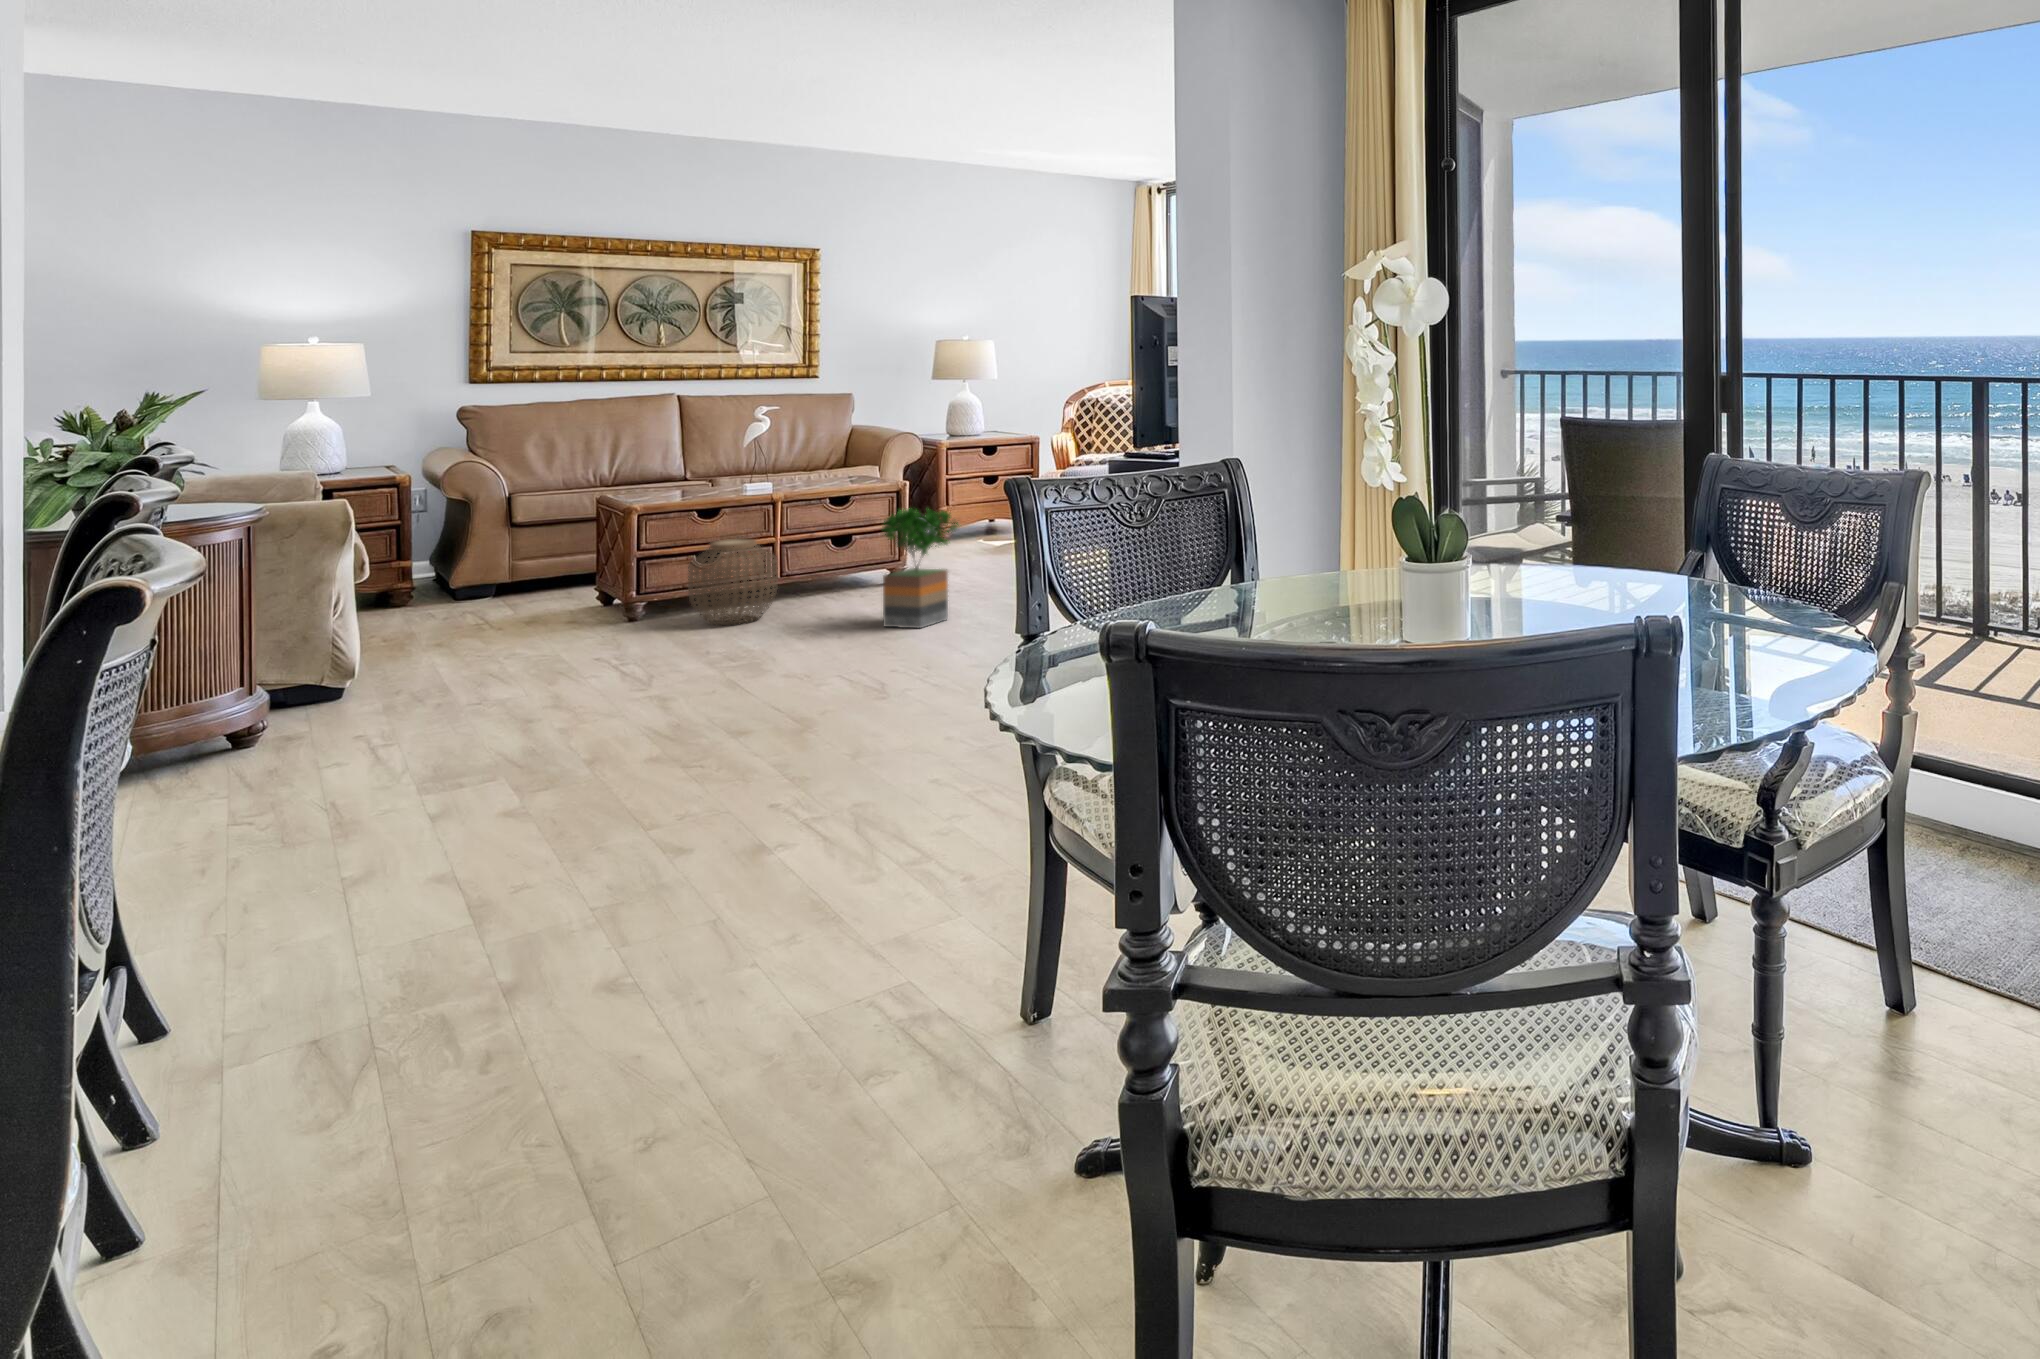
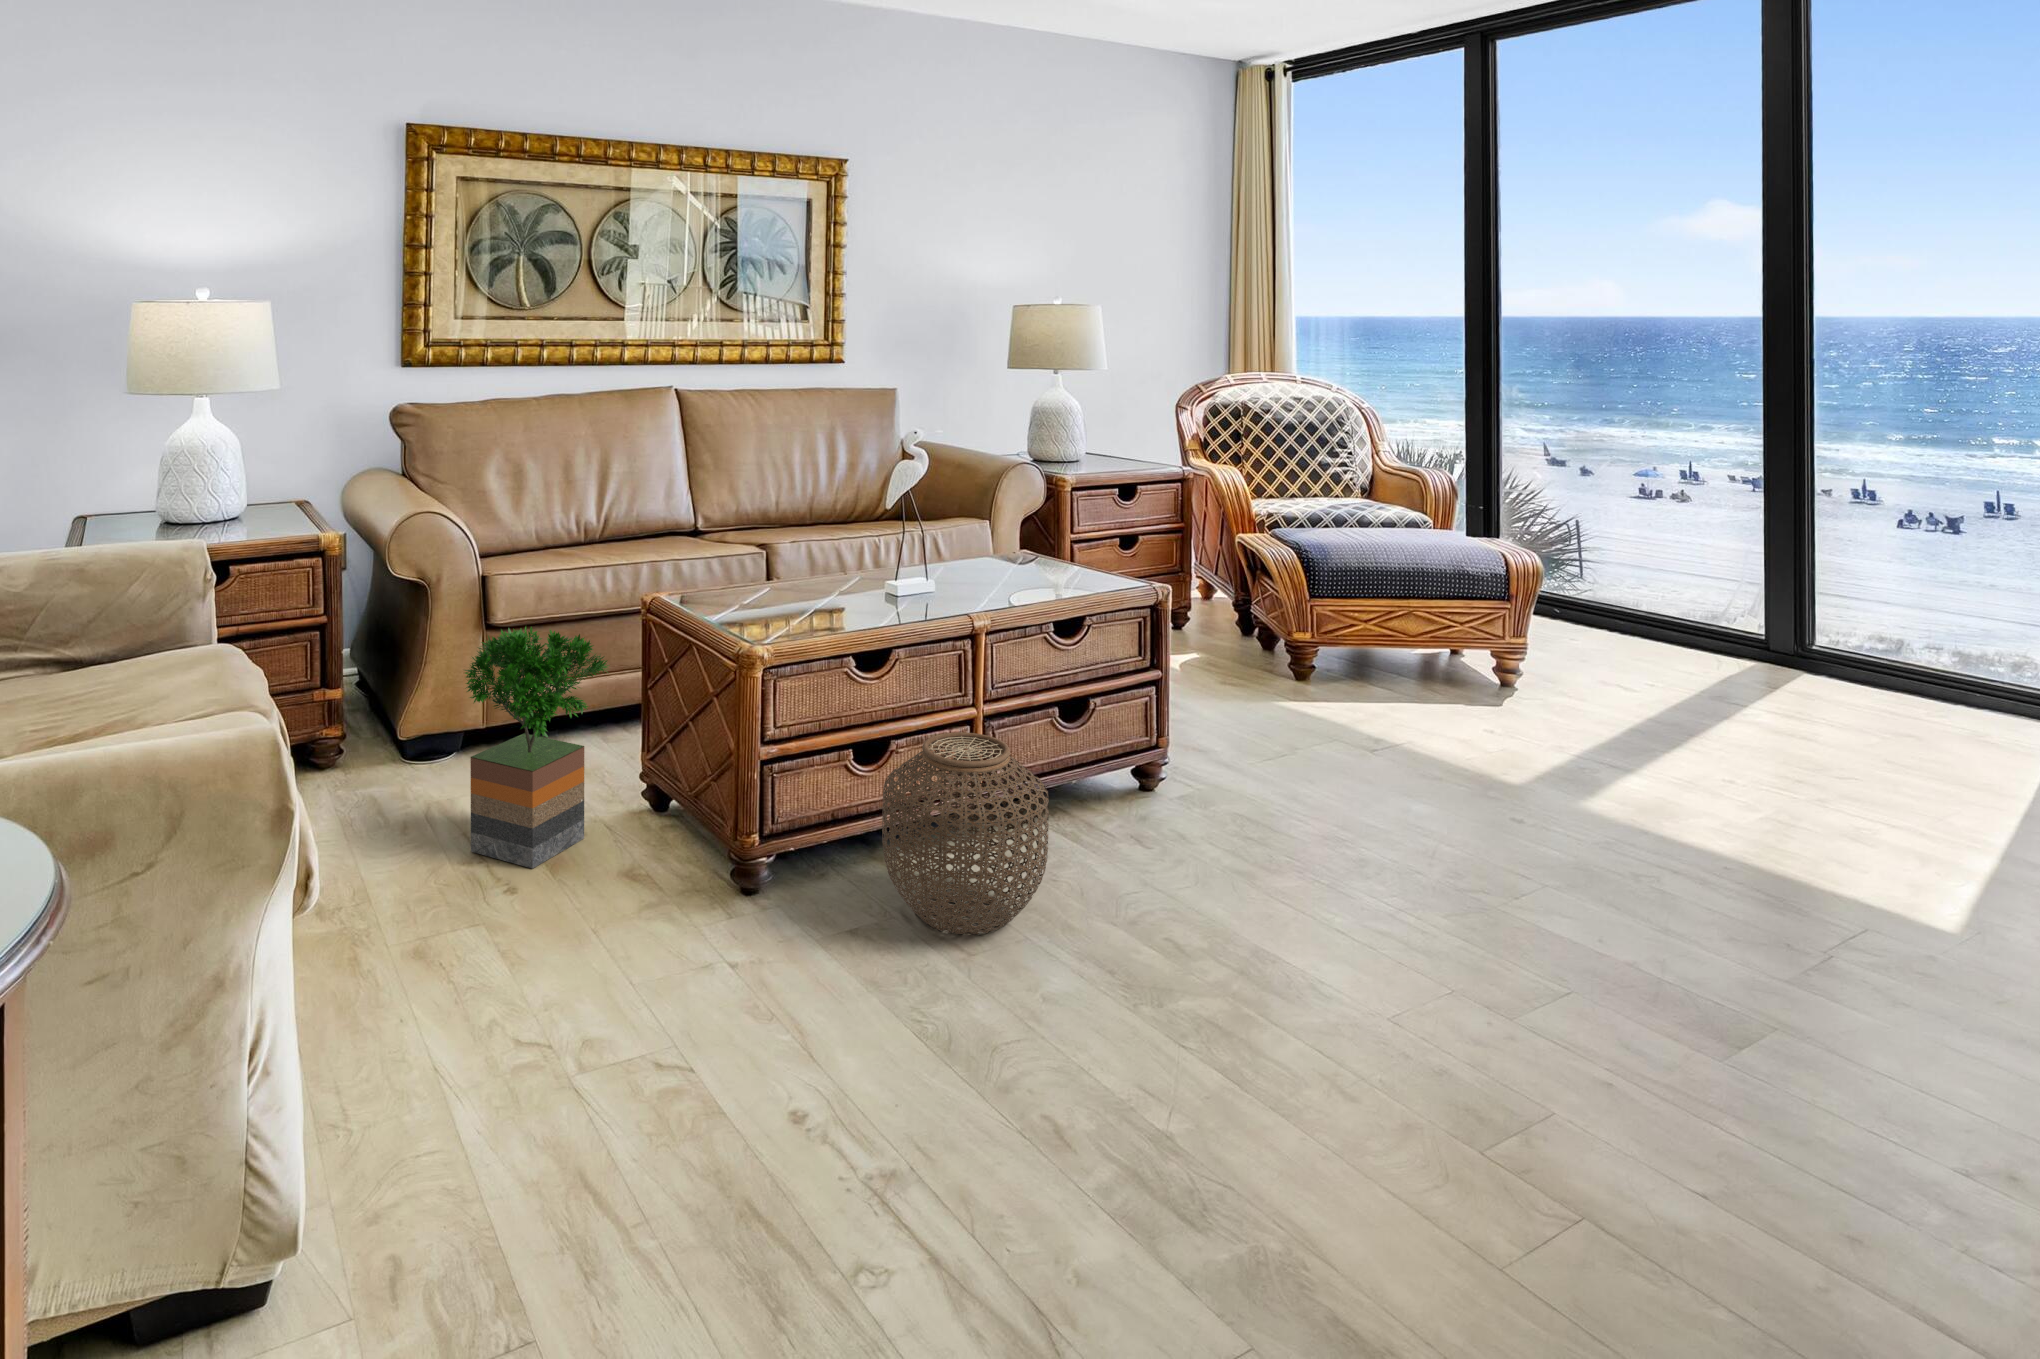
potted tree: present [882,508,959,628] -> present [465,627,609,868]

